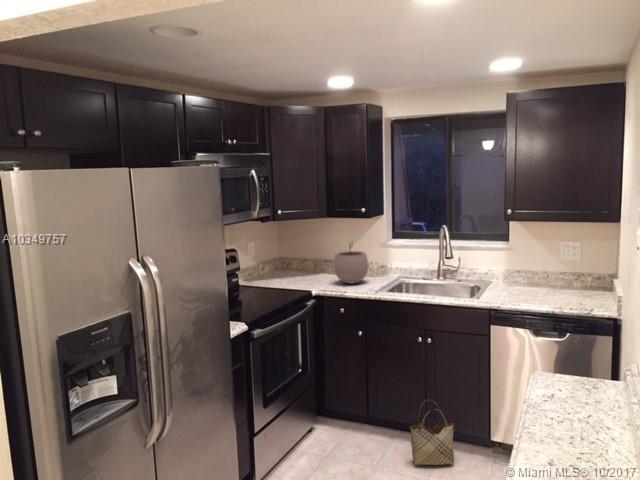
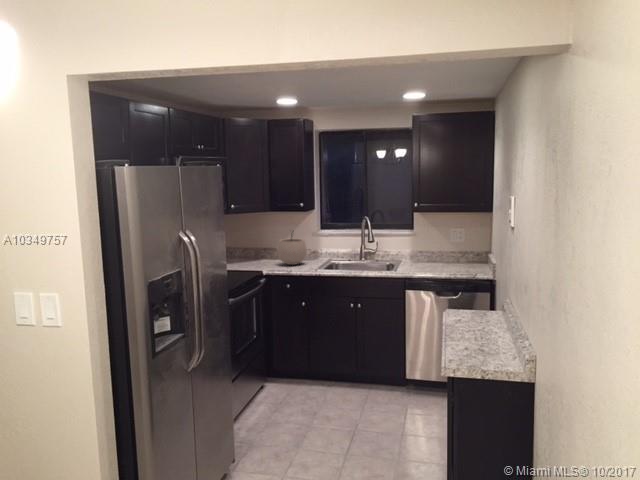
woven basket: present [410,399,454,465] -> none [348,350,381,400]

